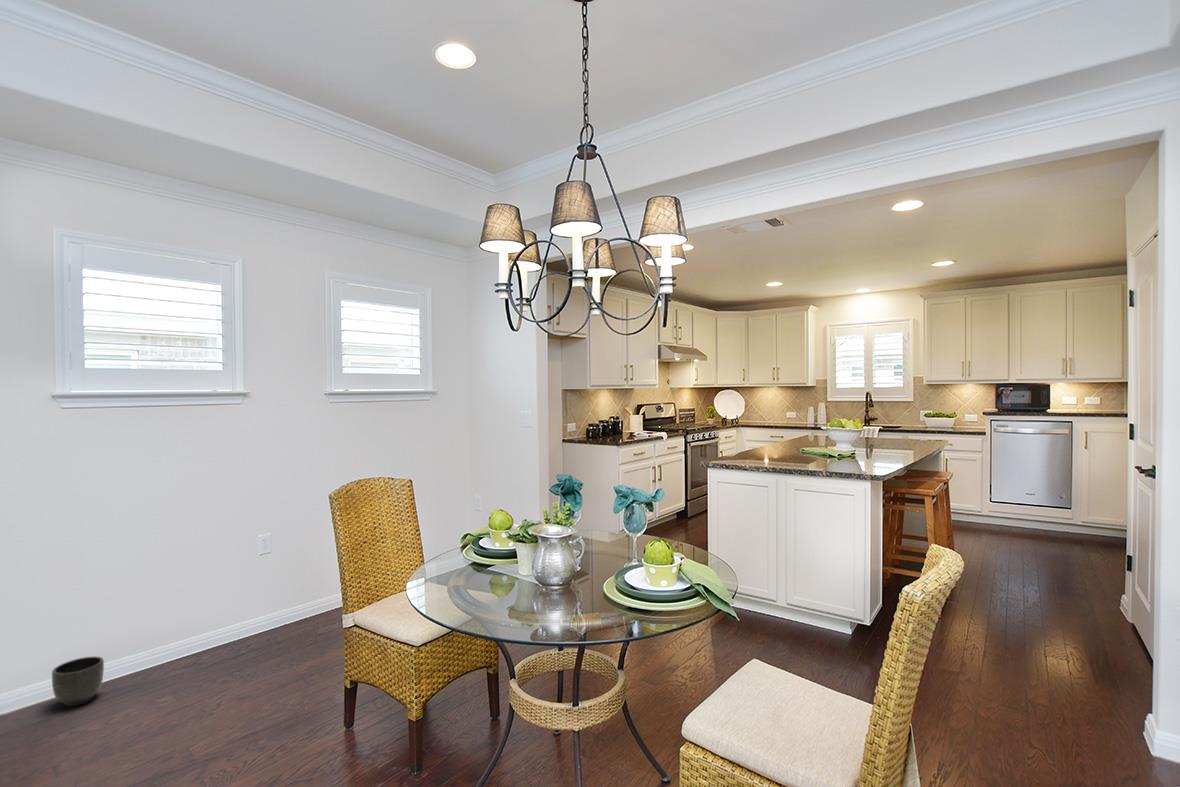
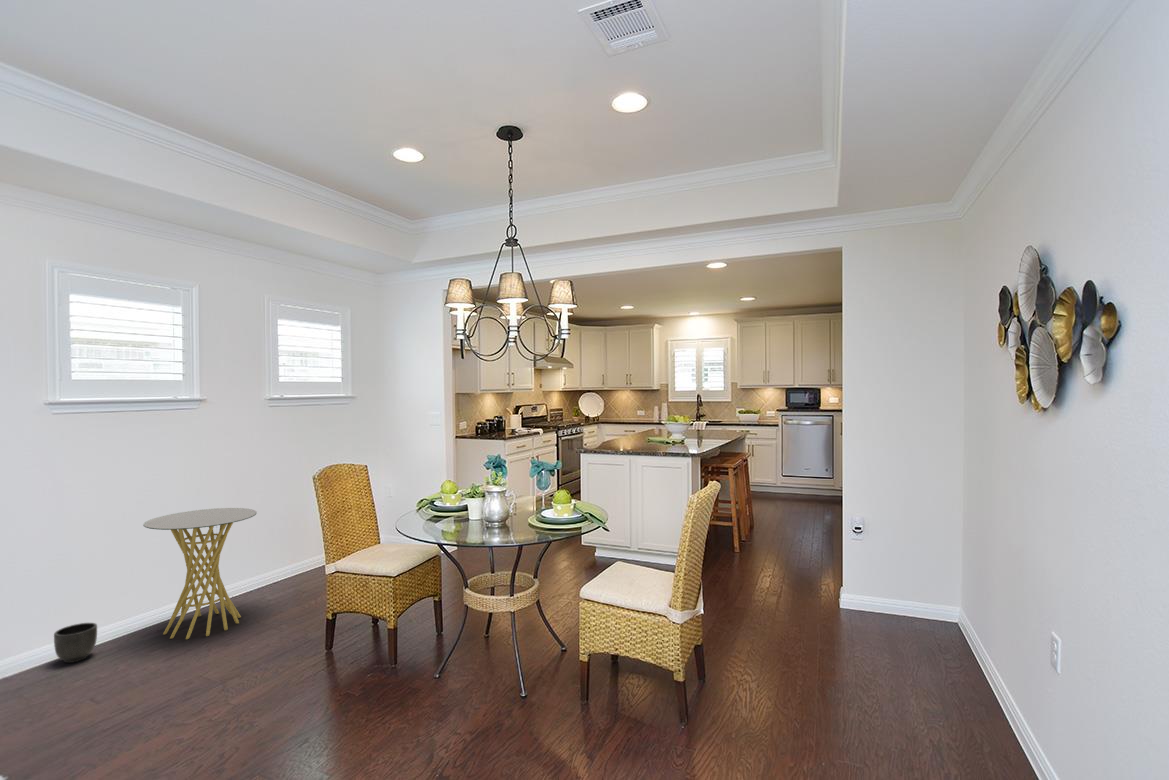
side table: none [160,522,295,686] -> present [143,508,257,639]

